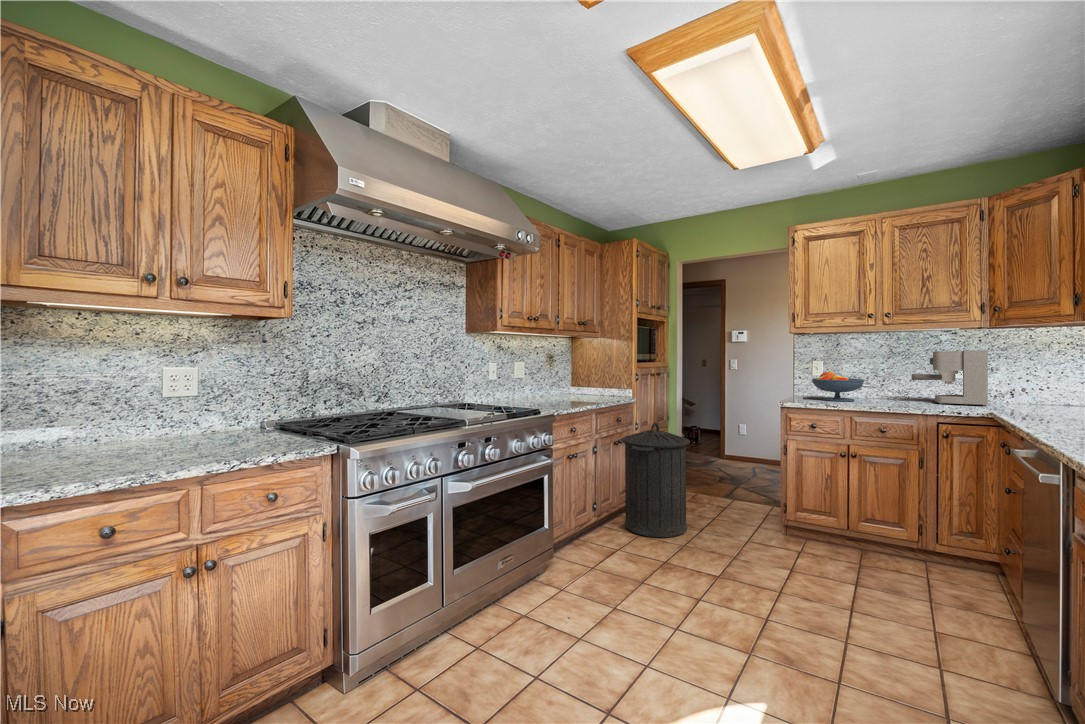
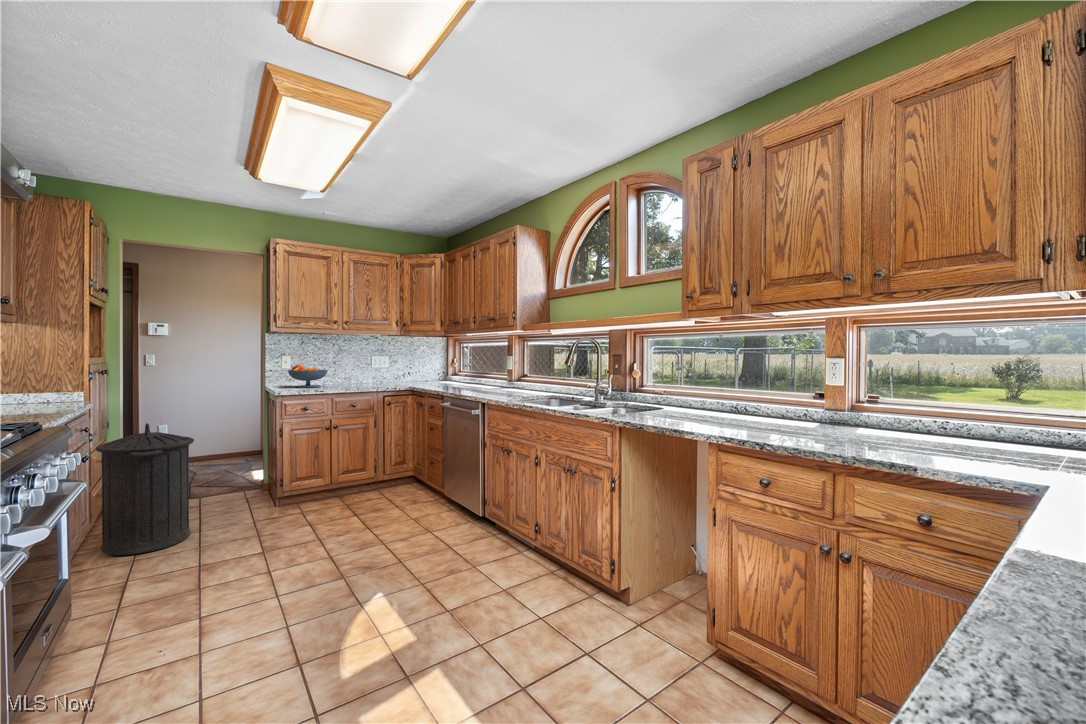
coffee maker: present [912,350,988,406] -> none [354,349,396,385]

